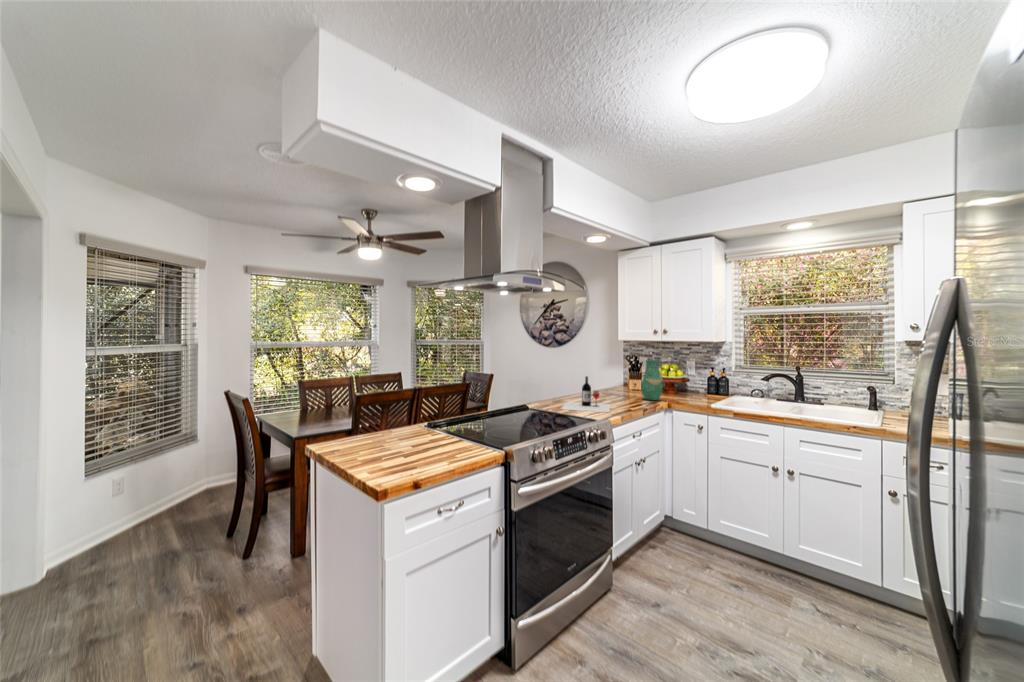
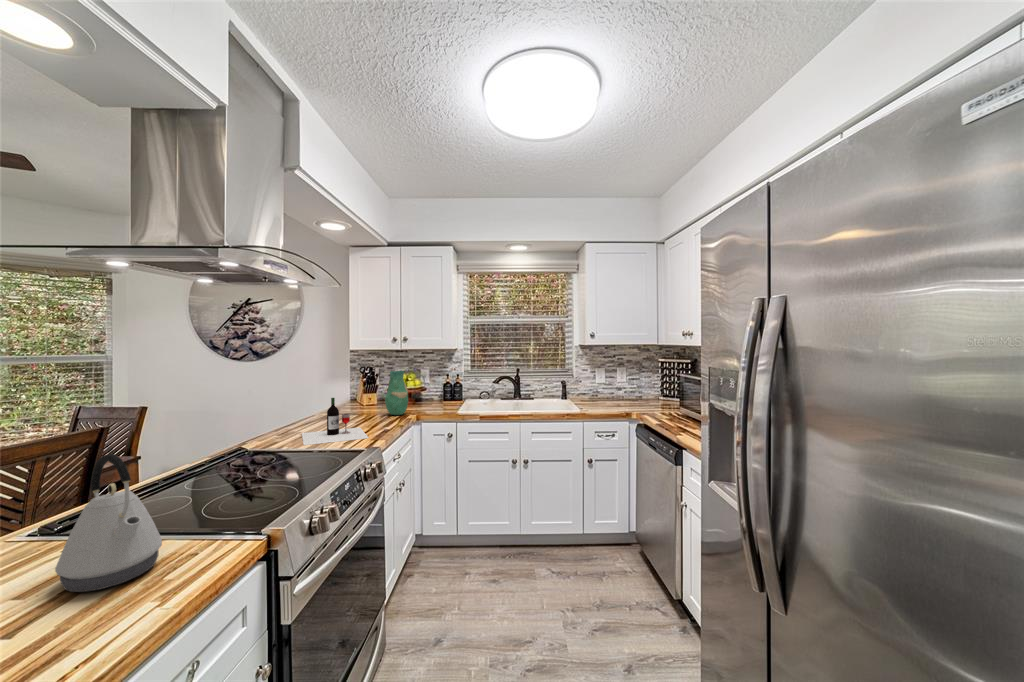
kettle: none [400,383,442,452] -> present [55,454,162,592]

